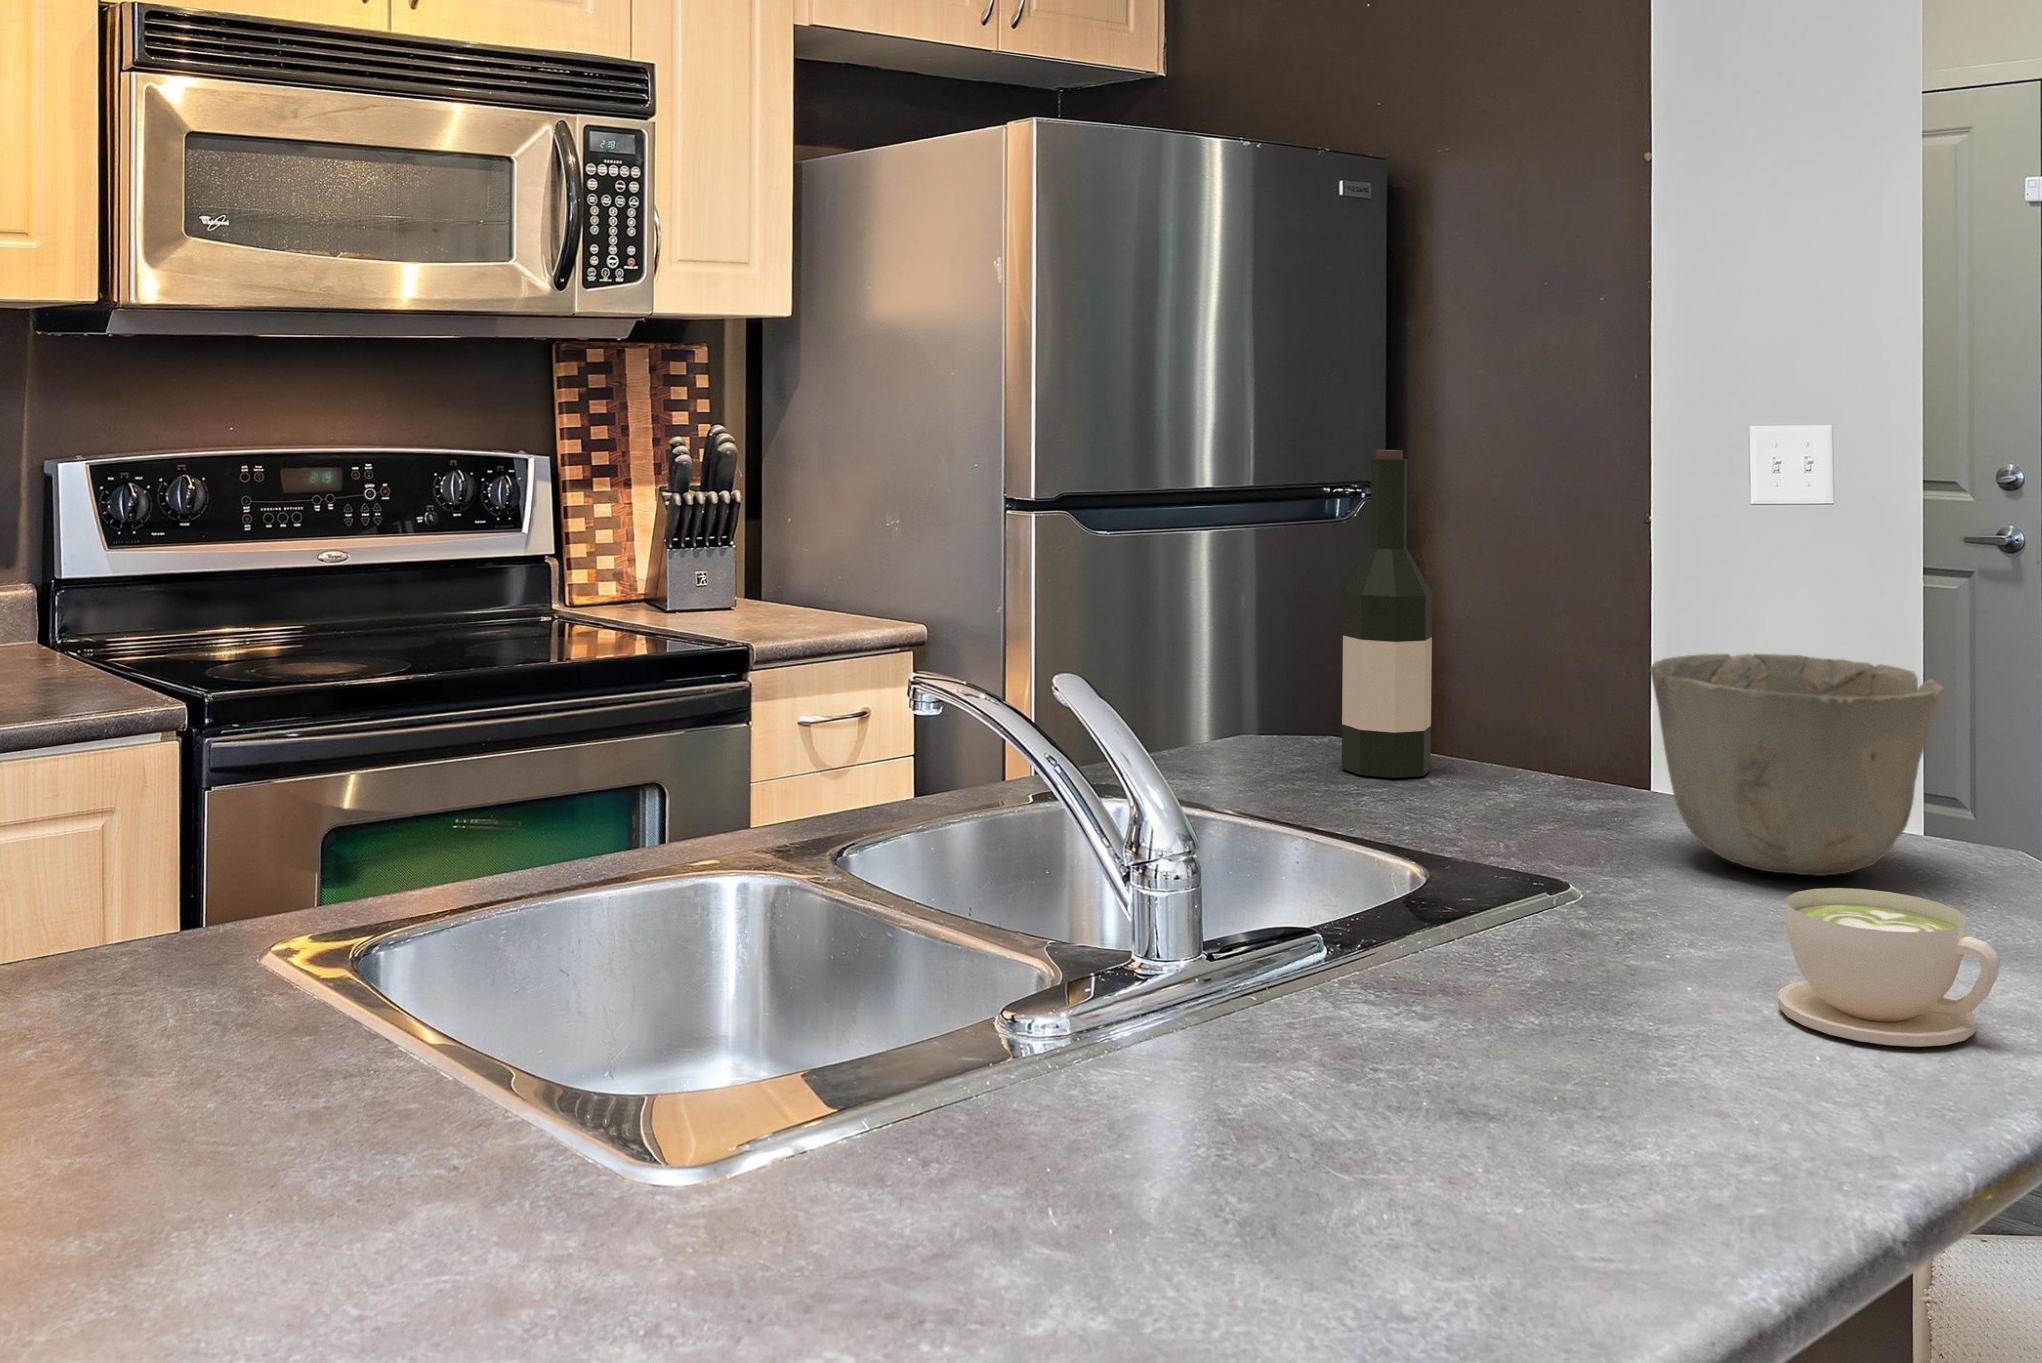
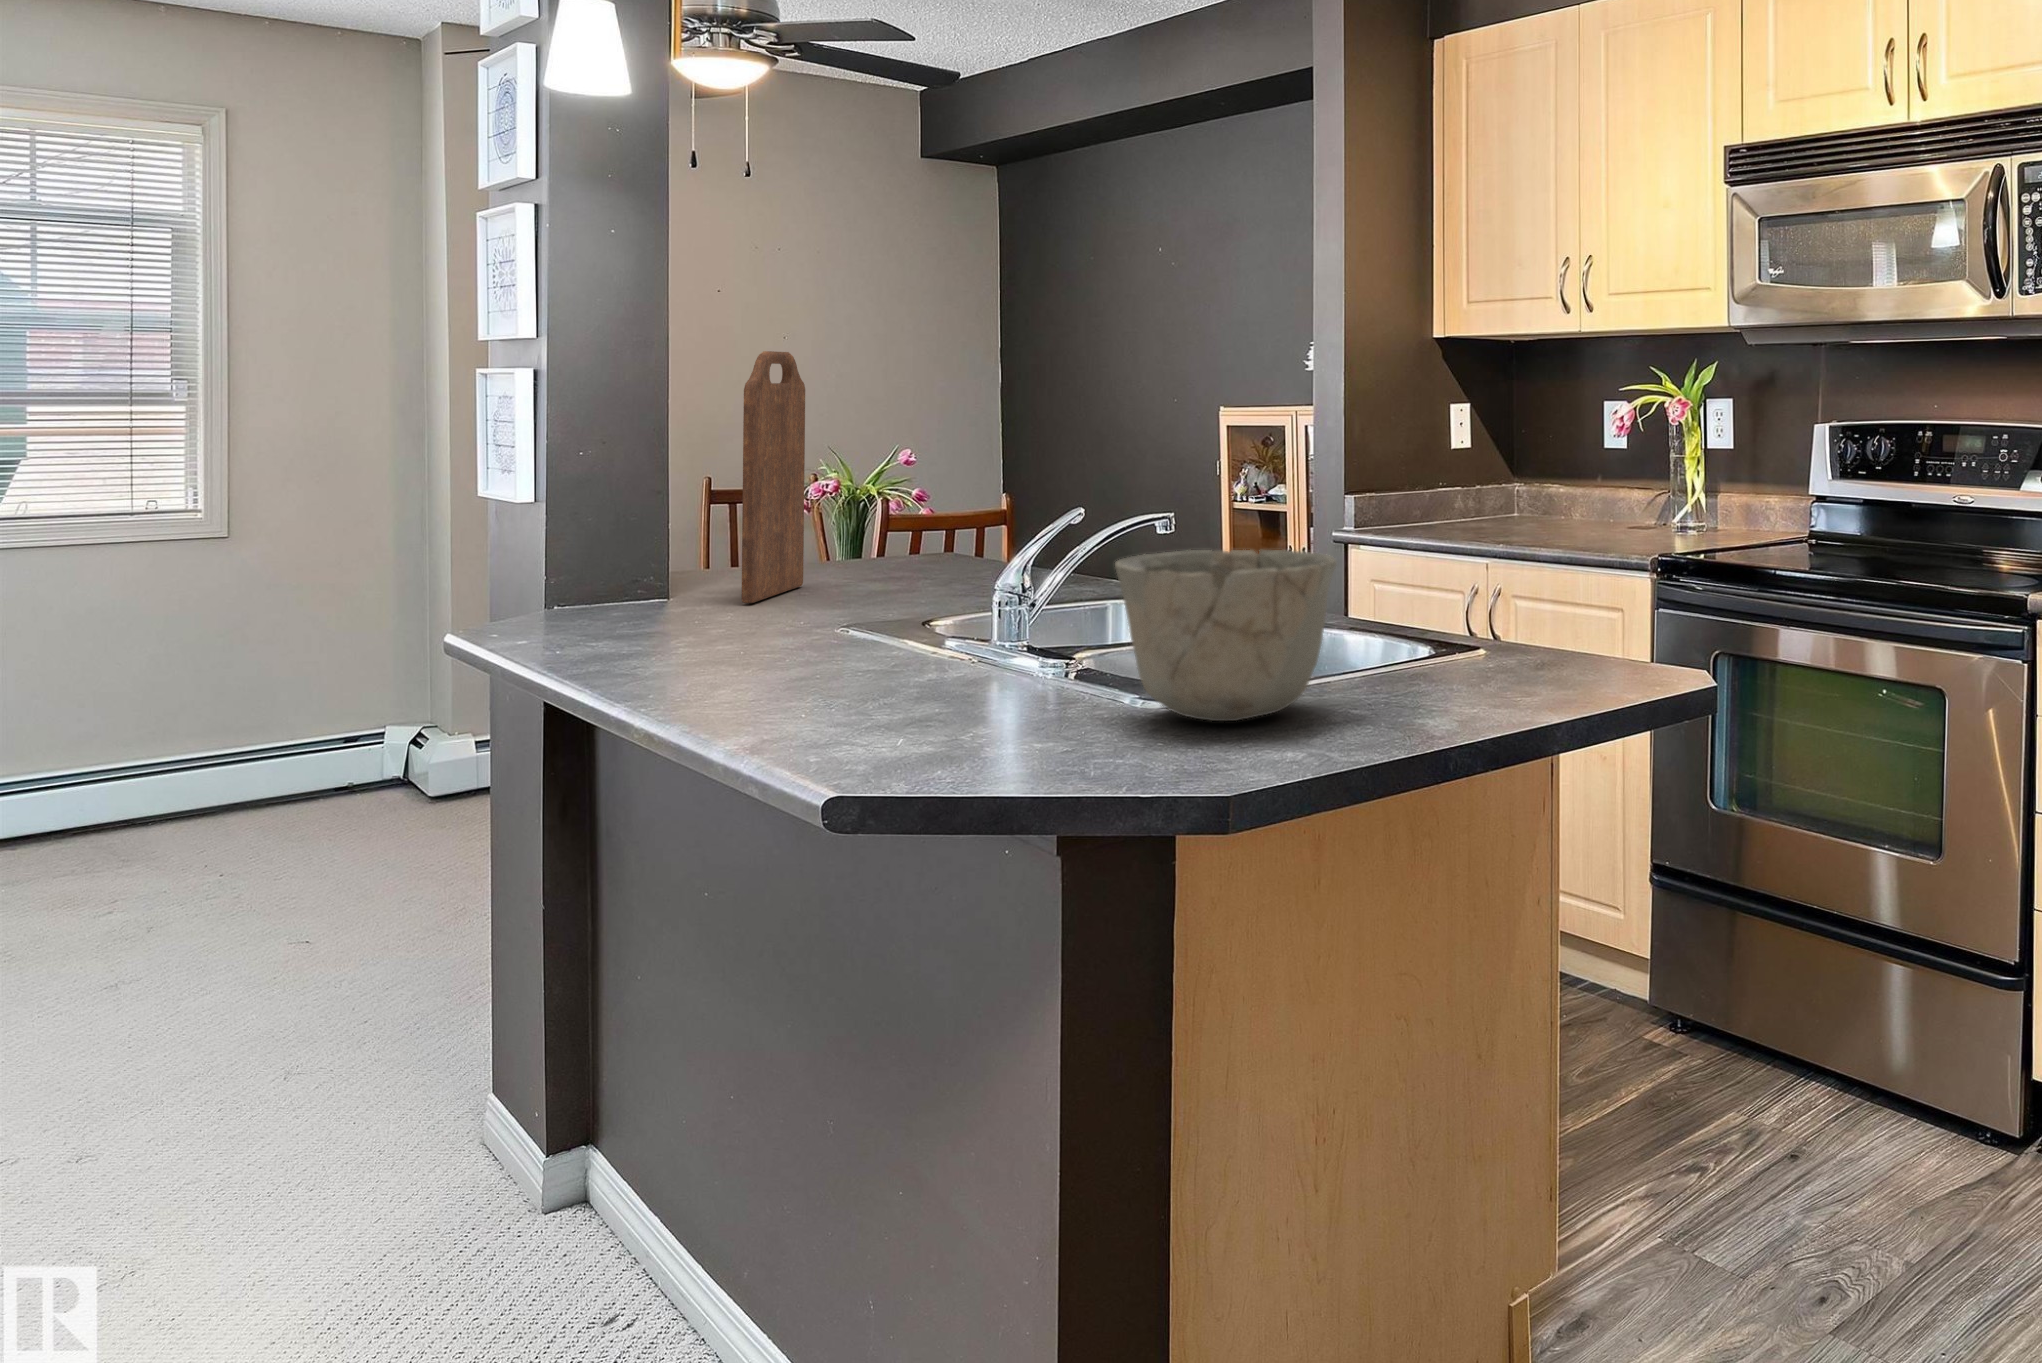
cutting board: none [56,416,535,1246] -> present [742,351,805,603]
wine bottle: present [1342,450,1432,778] -> none [1514,398,1590,673]
coffee cup: present [1778,888,2000,1047] -> none [793,629,916,712]

